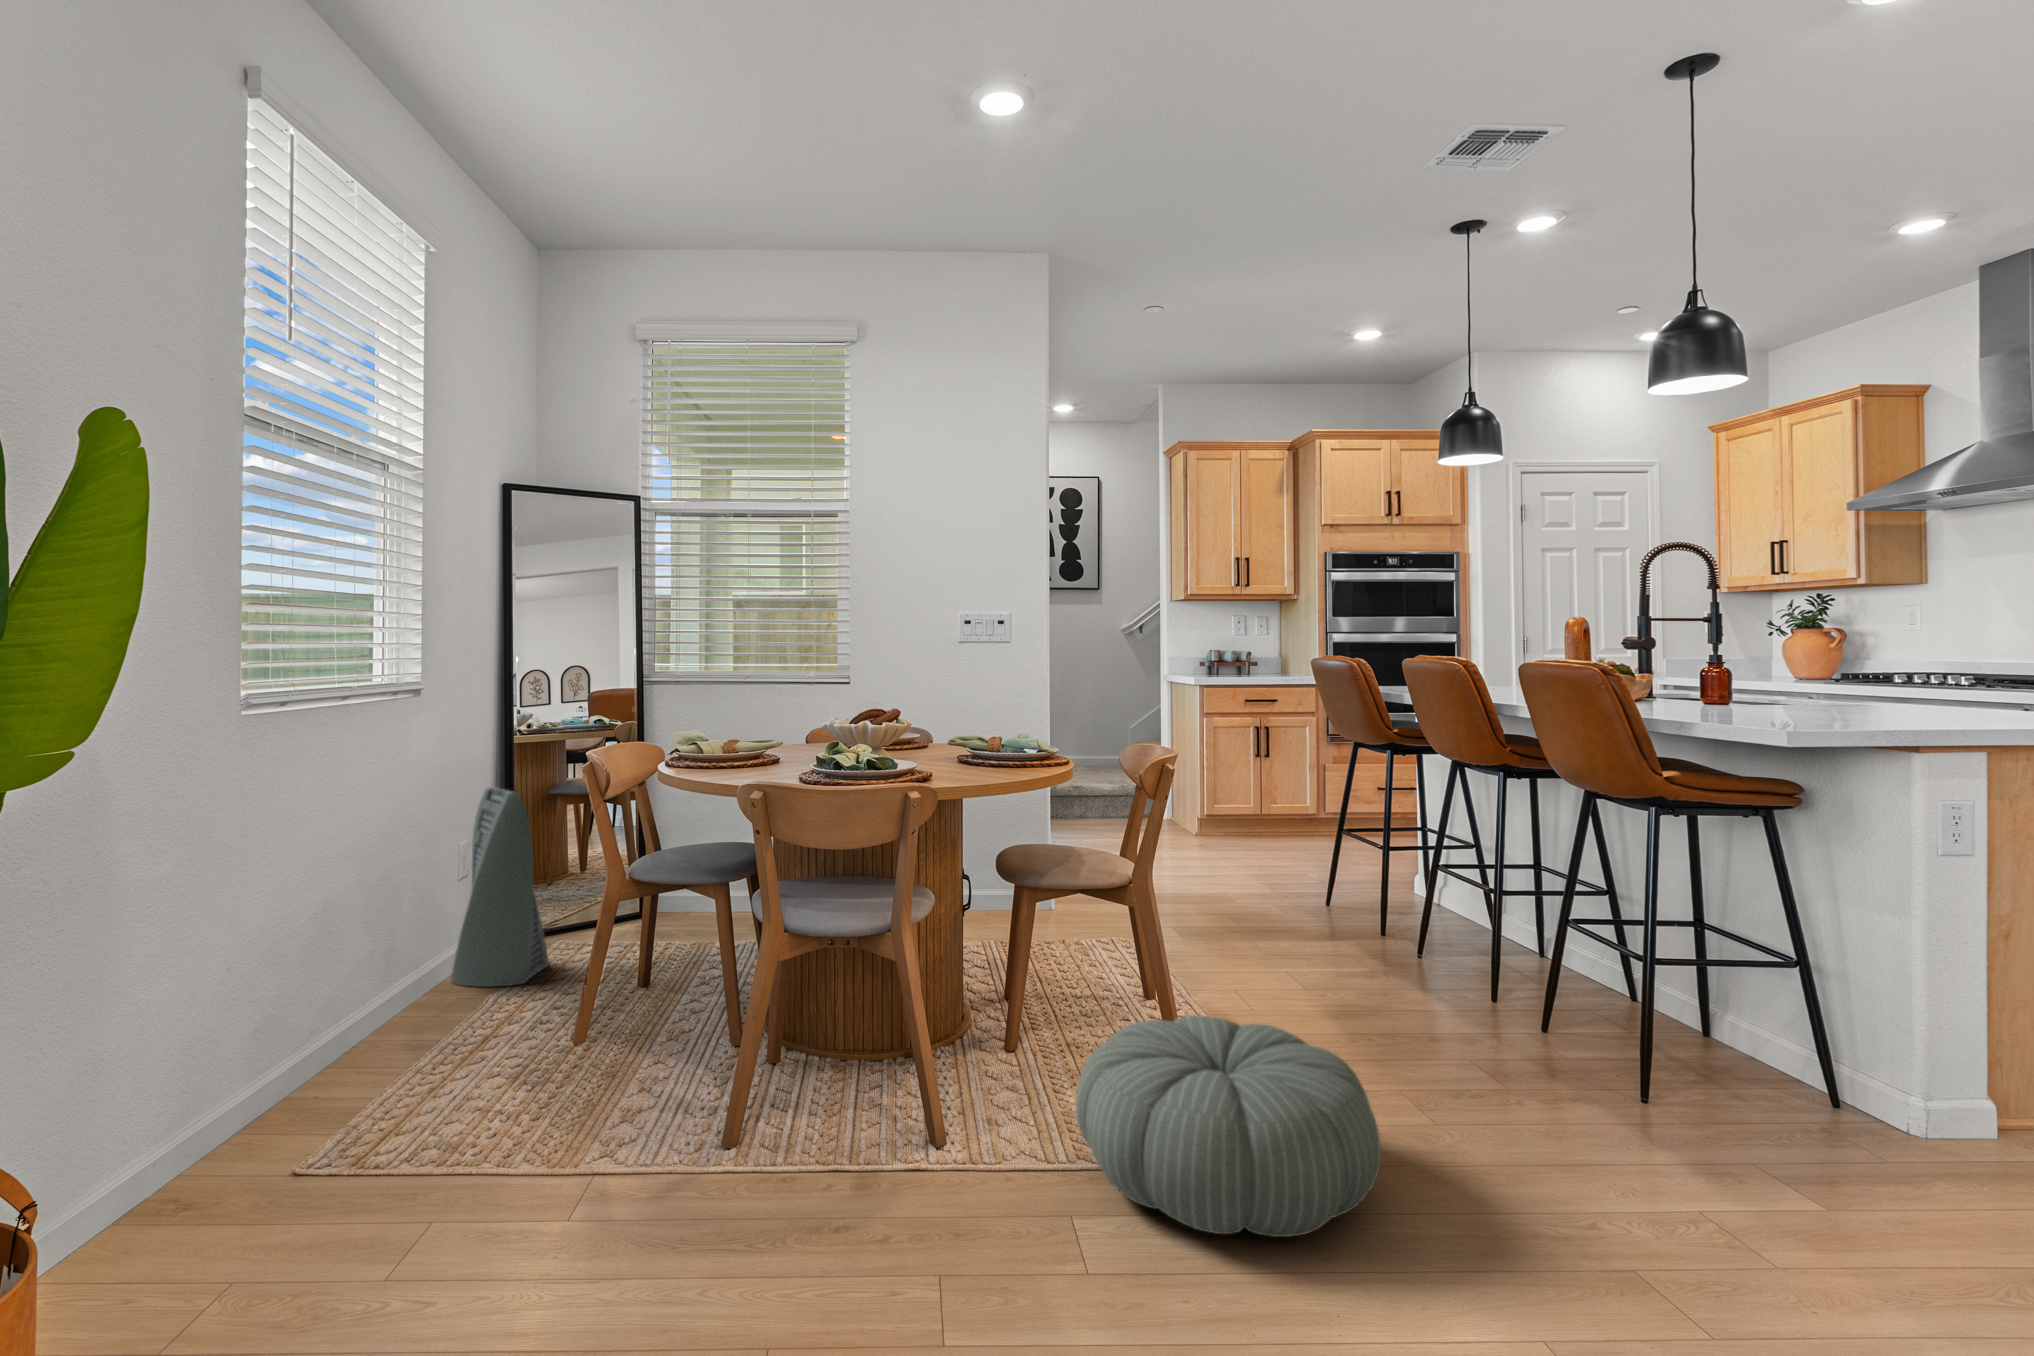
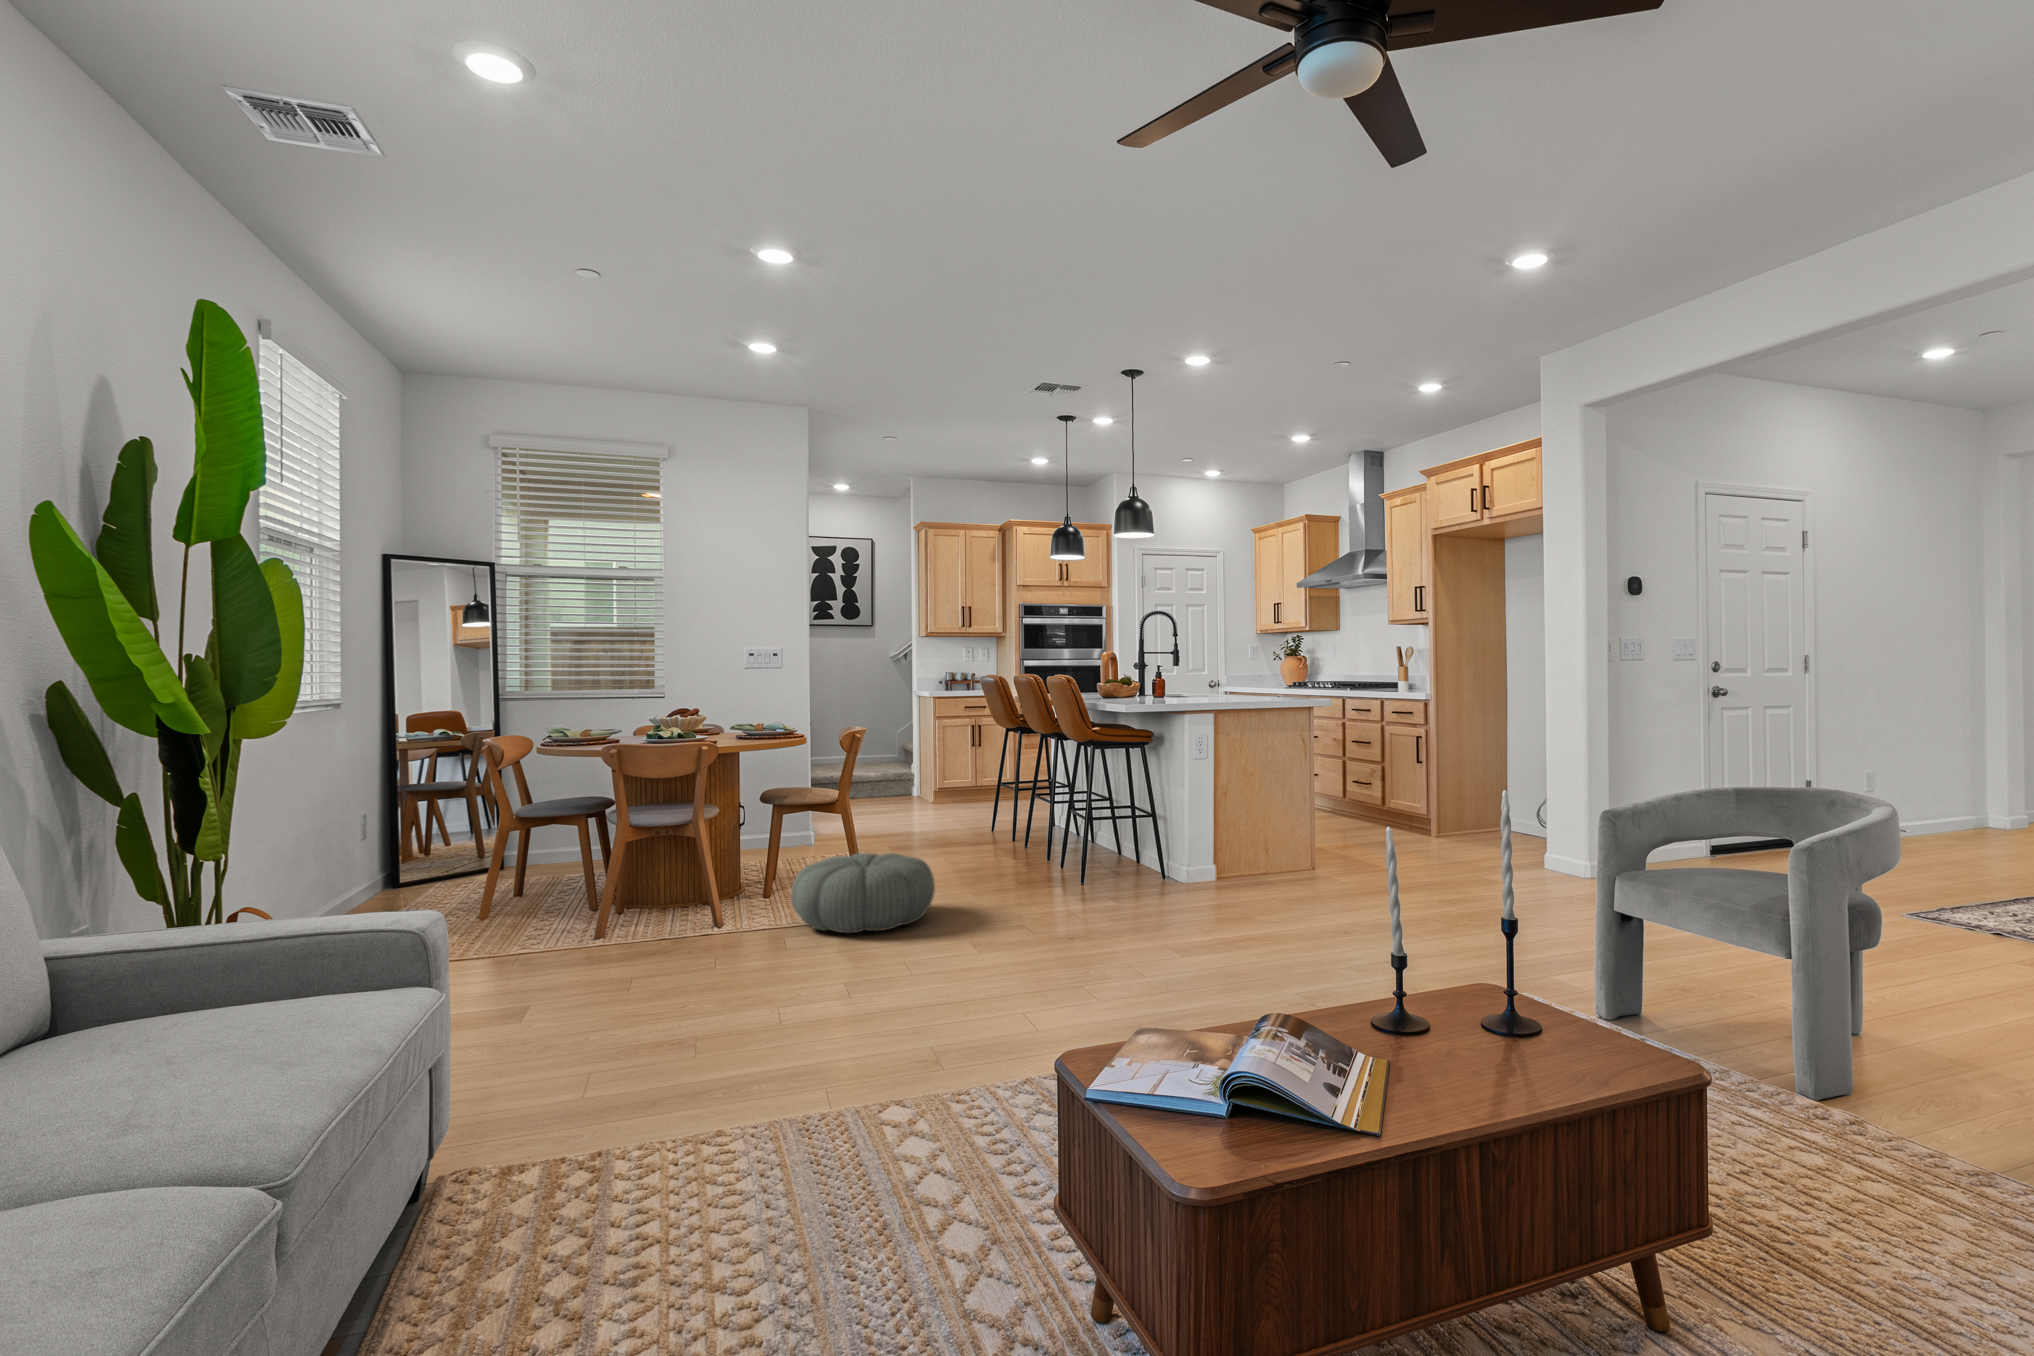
air purifier: present [451,787,549,987] -> none [360,771,434,907]

